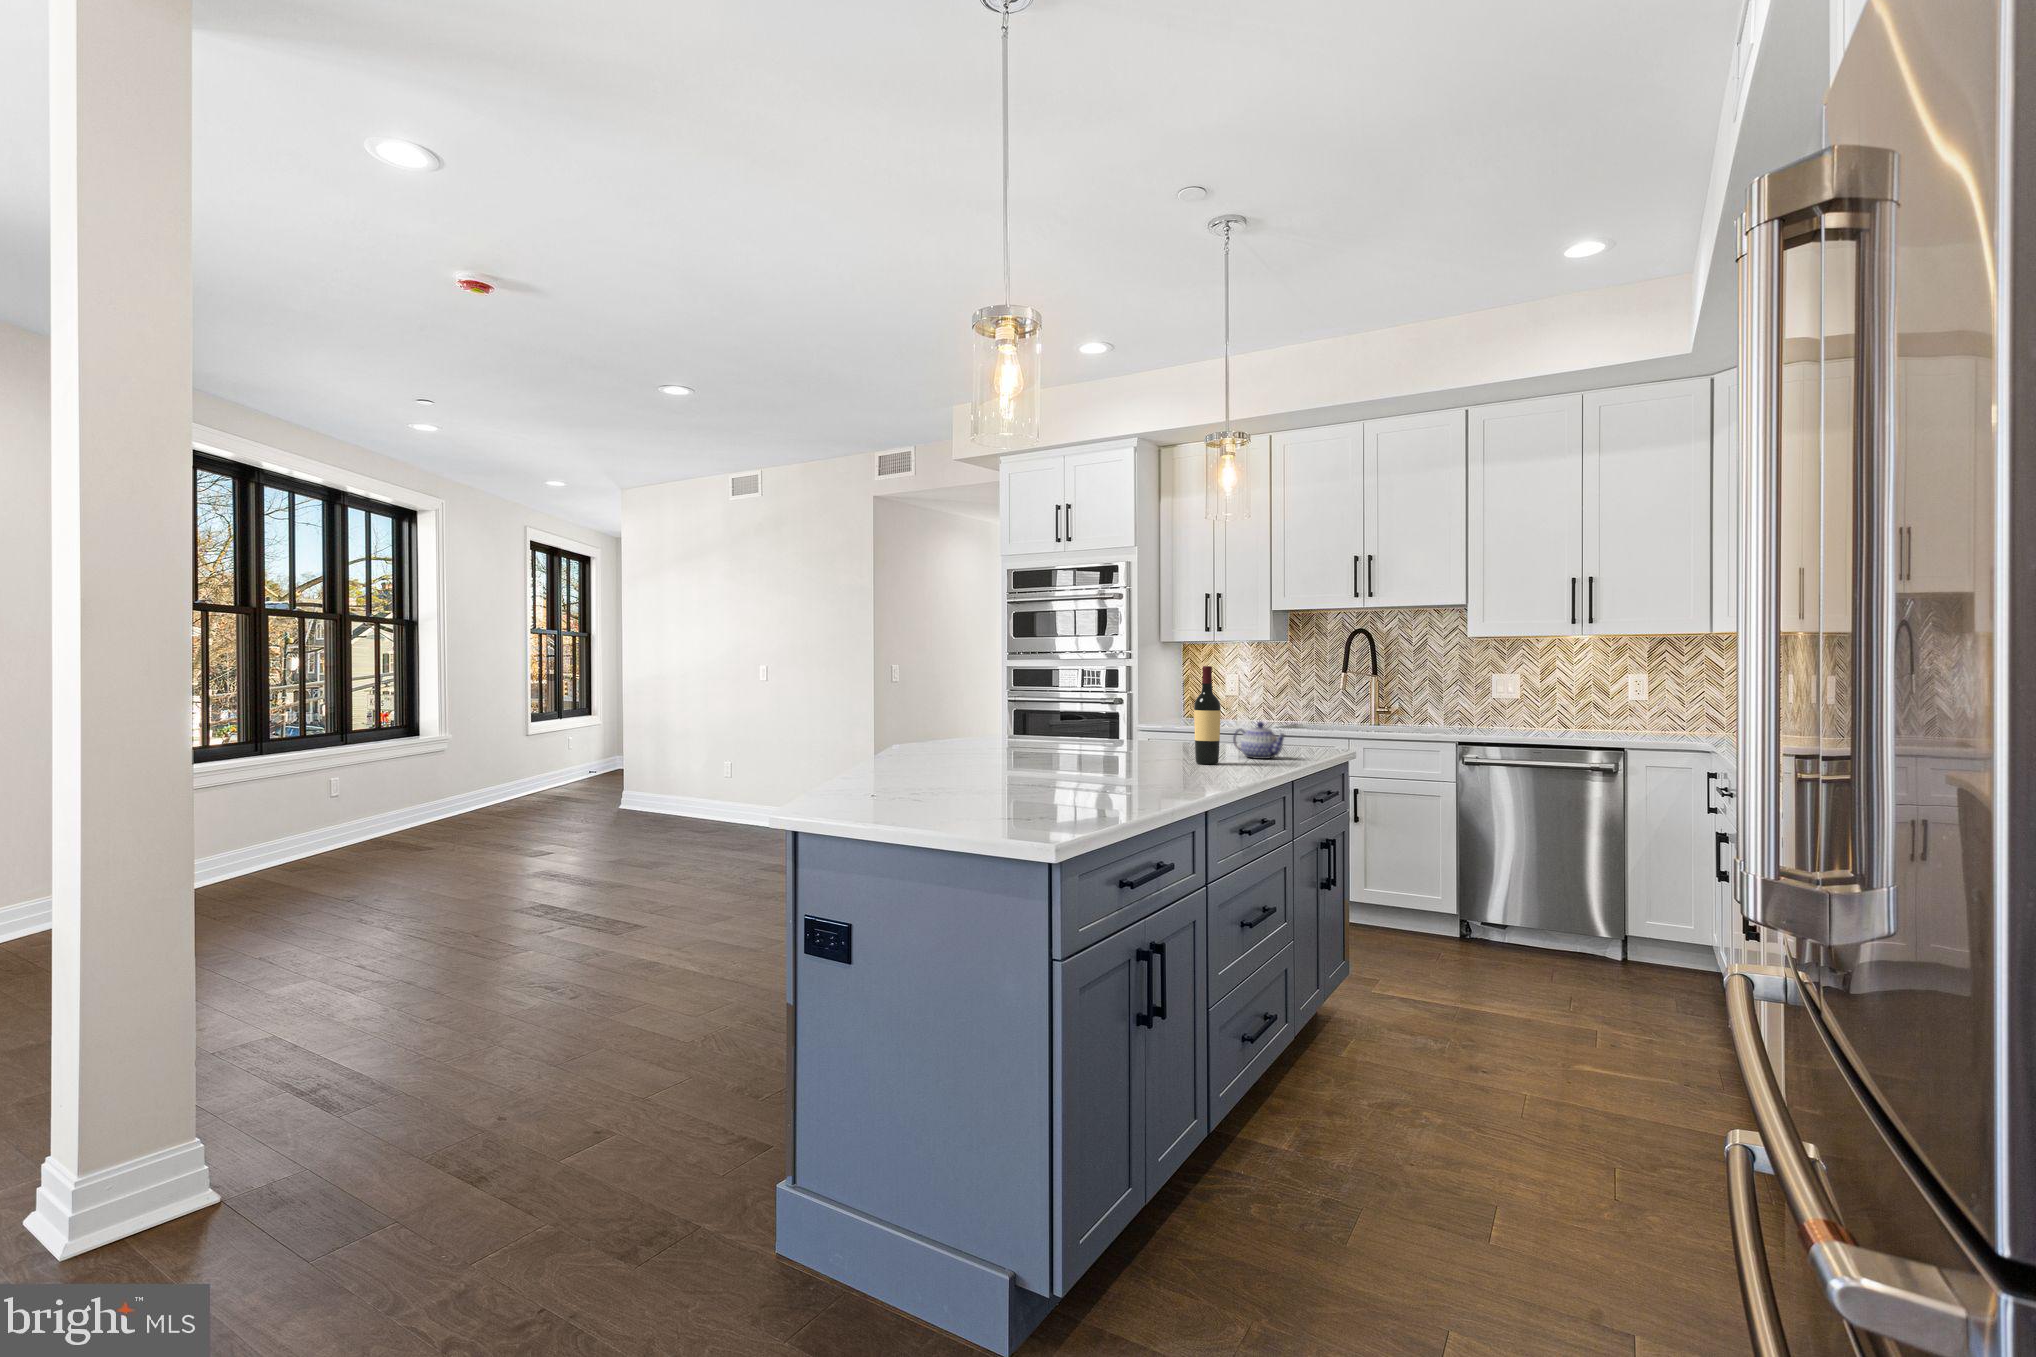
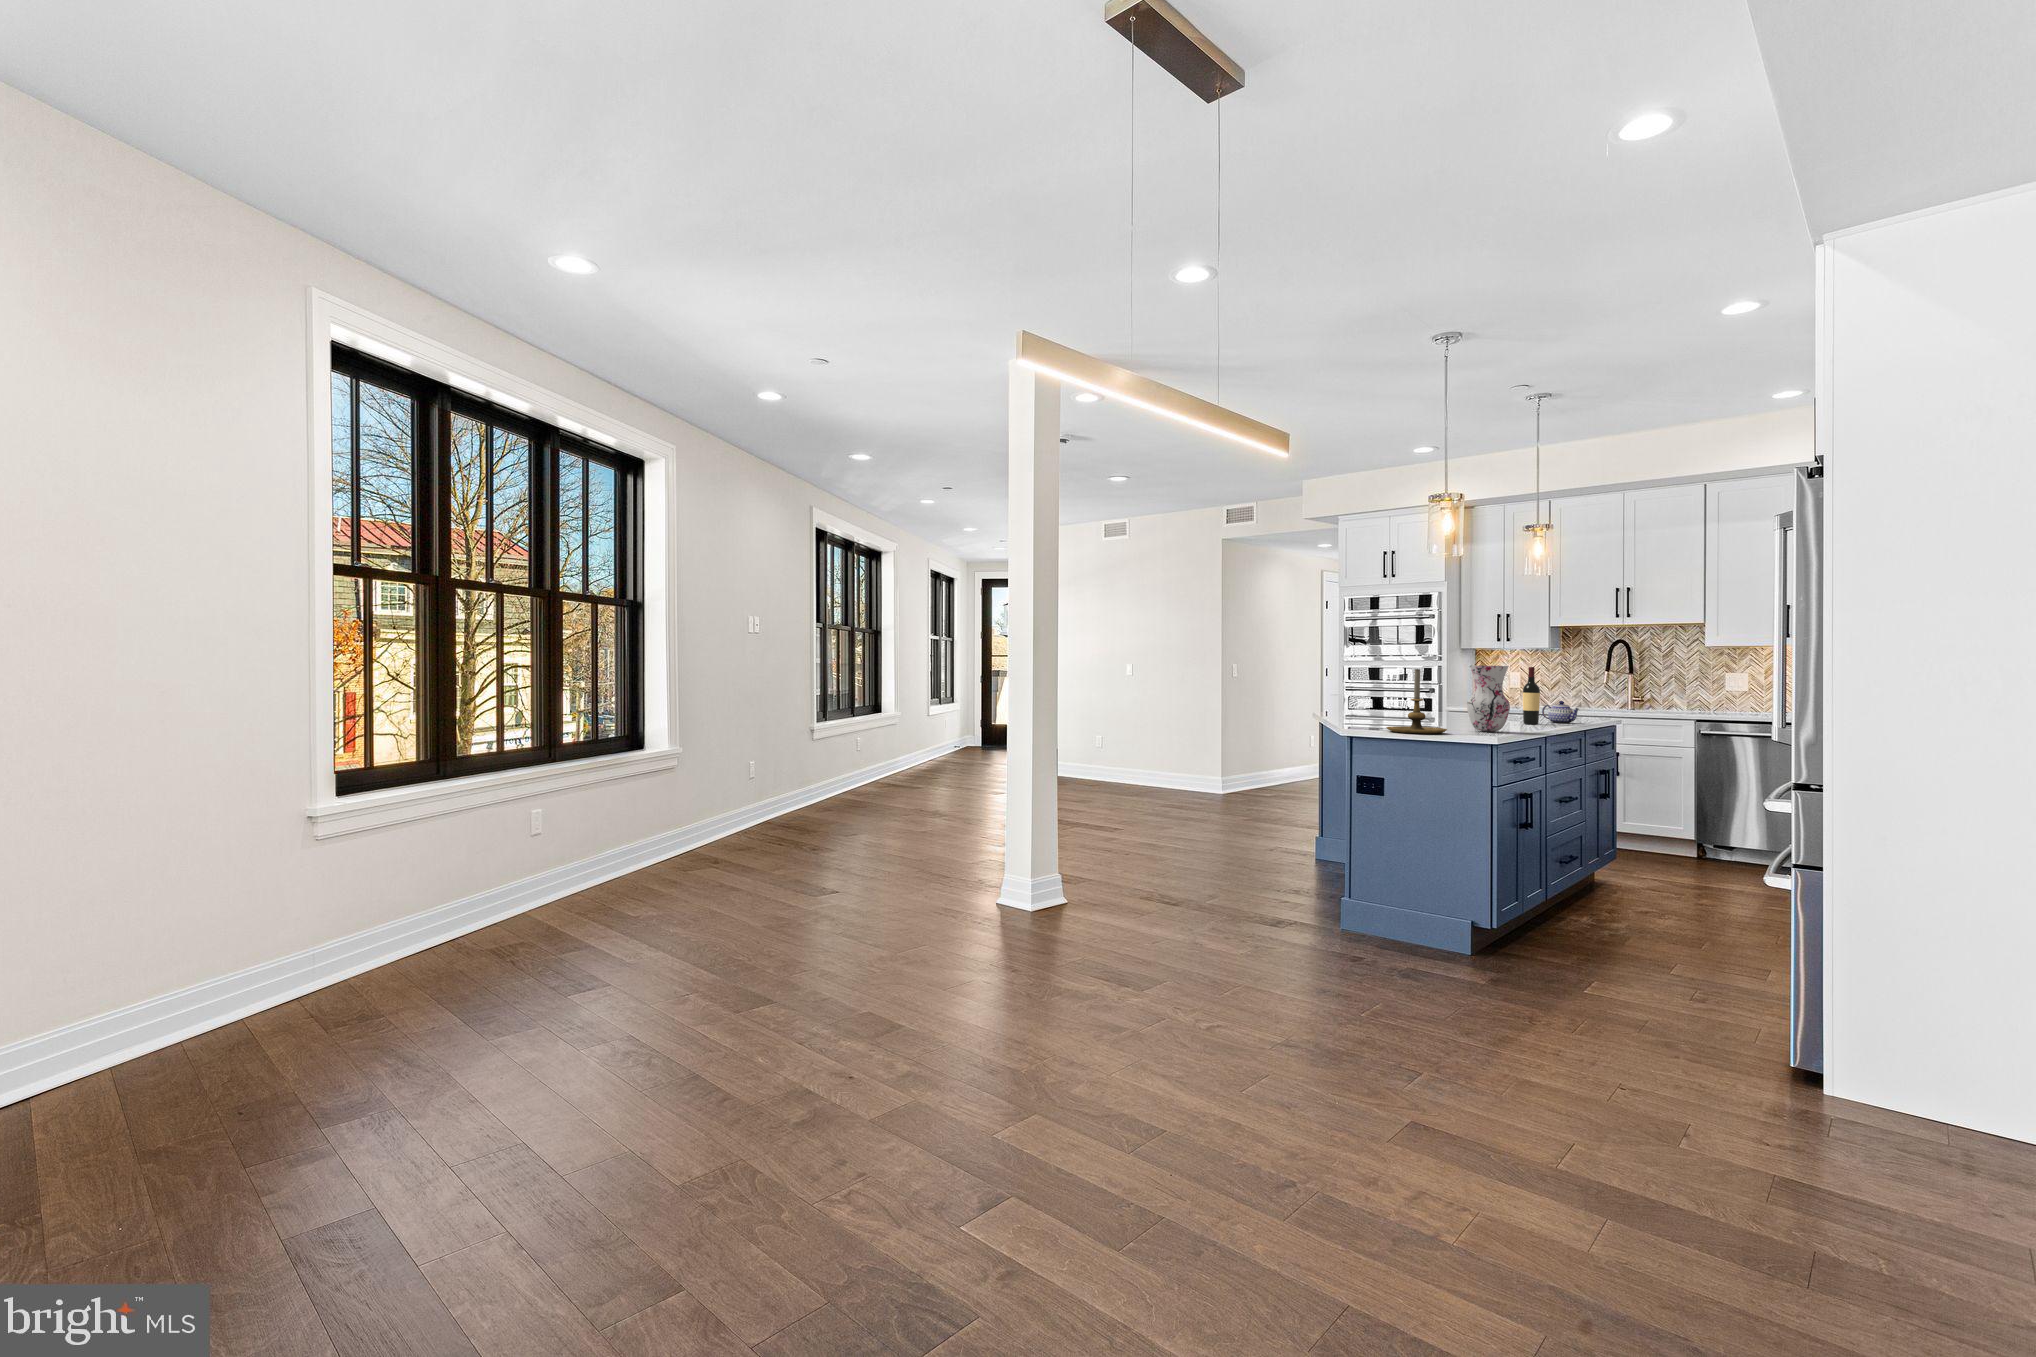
vase: none [1056,663,1132,794] -> present [1467,665,1510,732]
candle holder: none [873,670,993,811] -> present [1386,669,1447,734]

